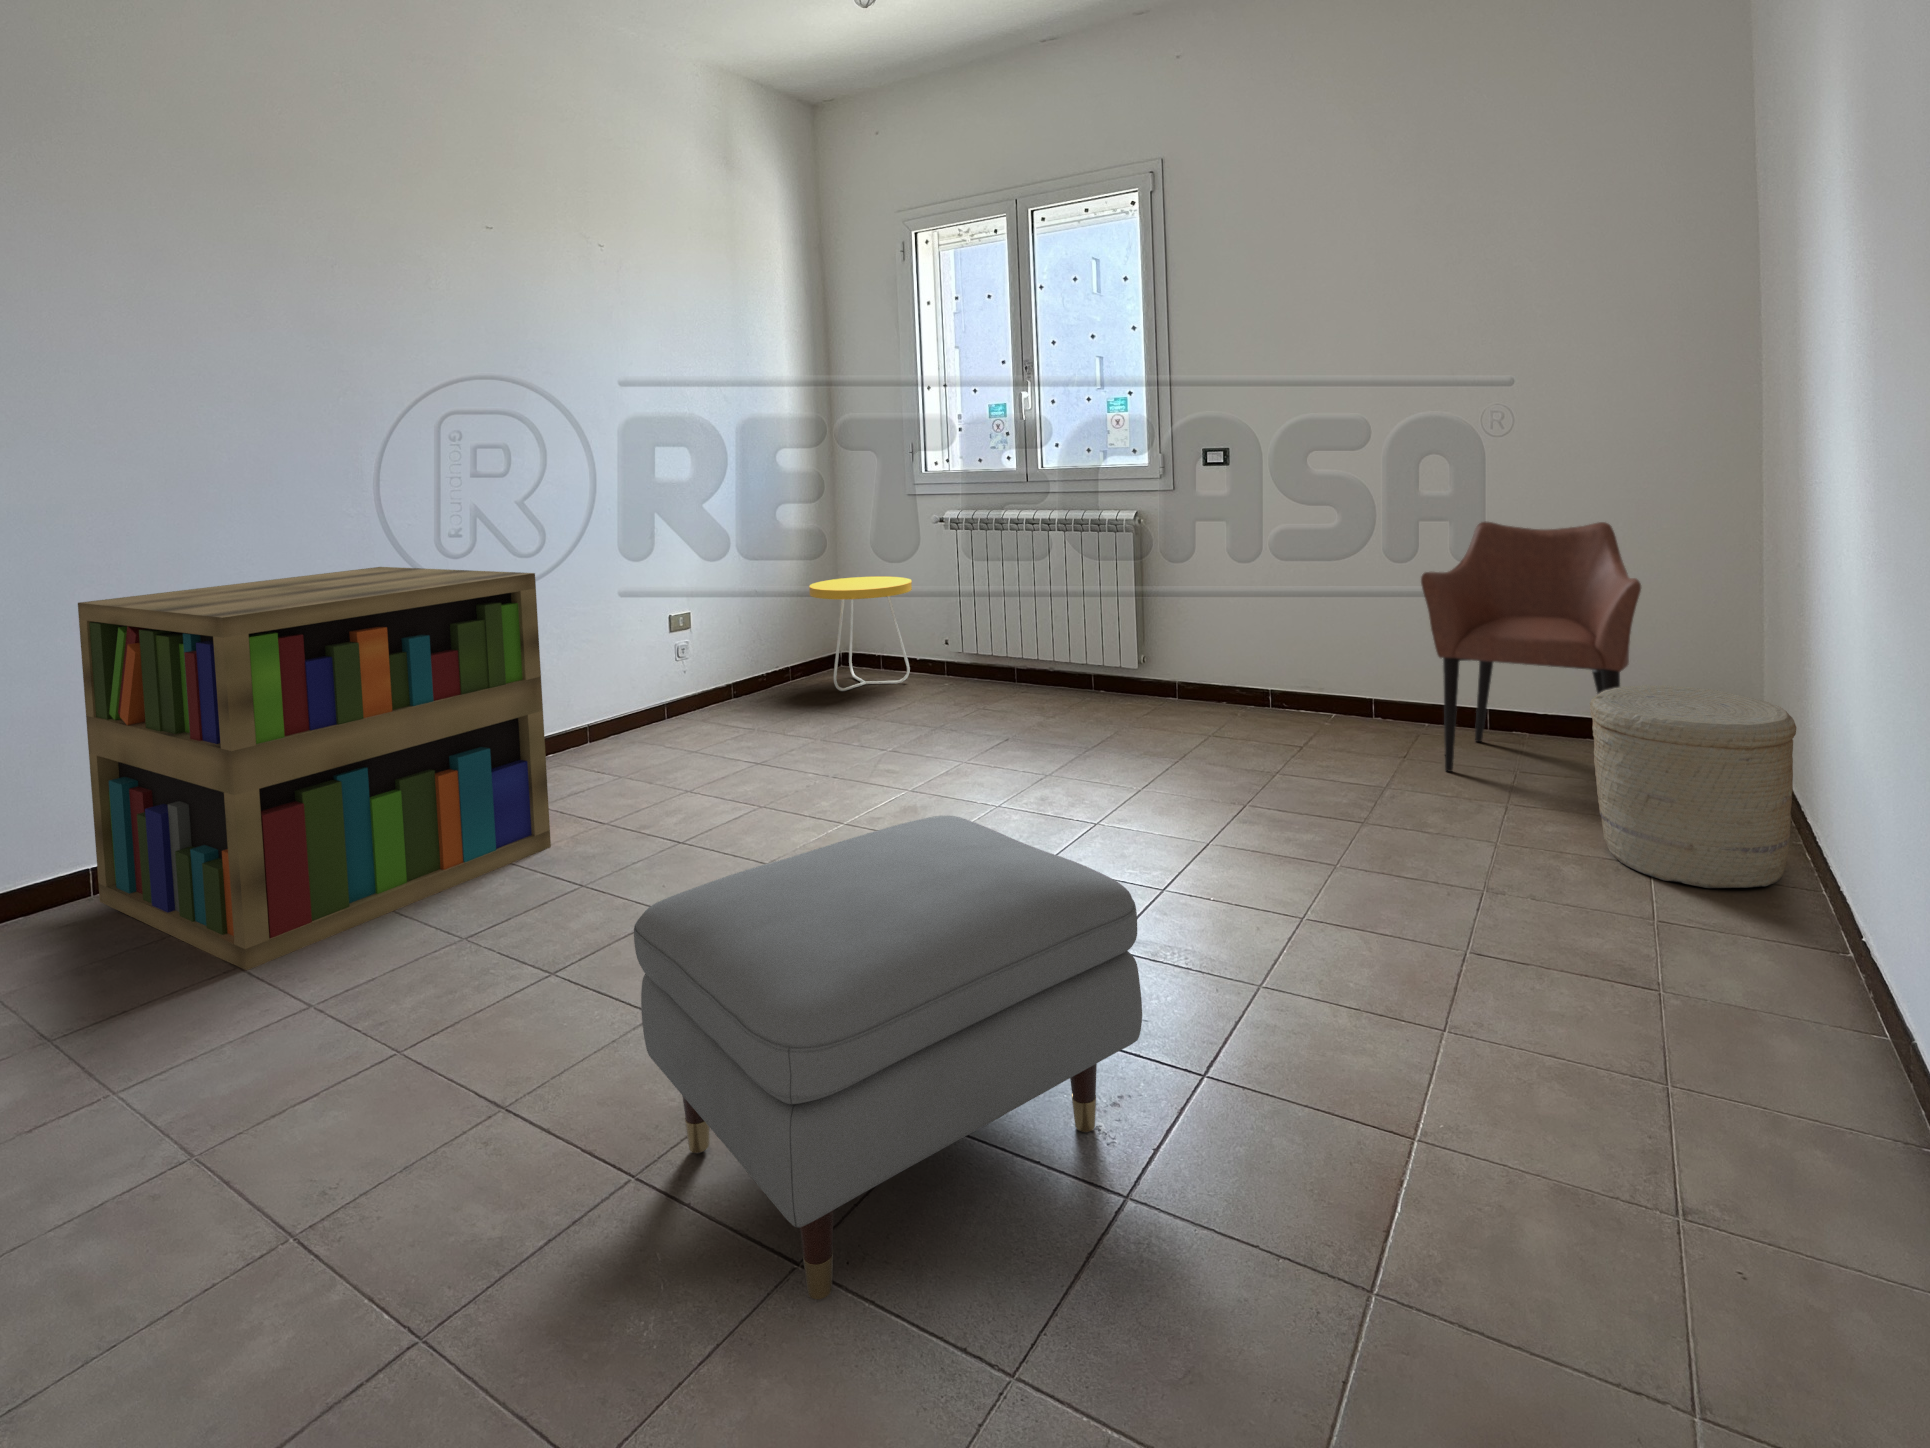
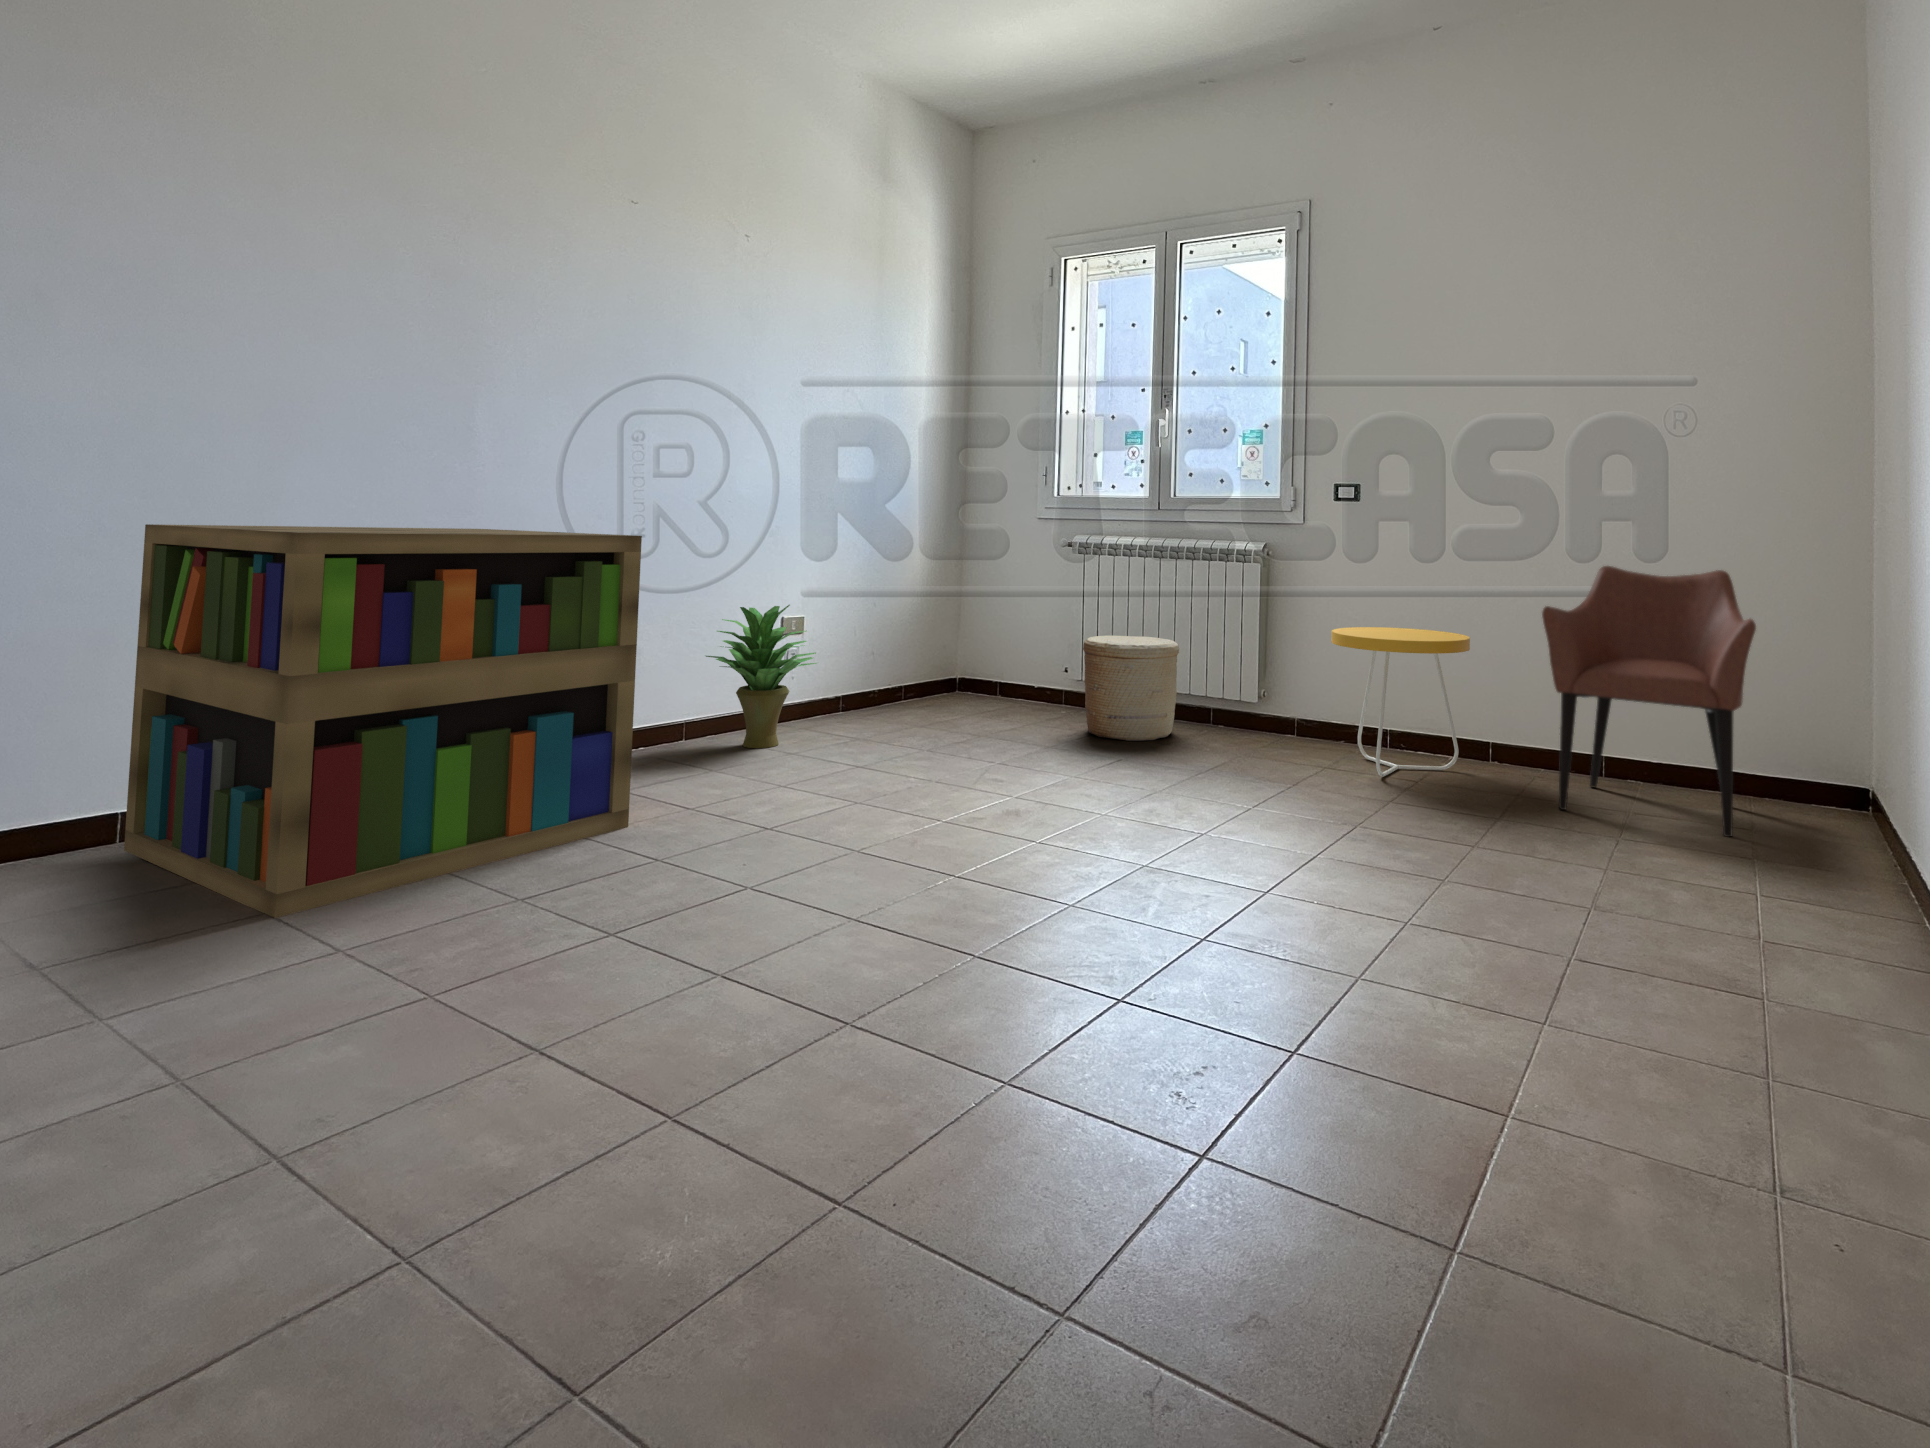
side table: present [809,576,912,691] -> present [1331,627,1470,777]
potted plant: none [601,606,710,746] -> present [706,605,817,748]
woven basket: present [1590,686,1796,888] -> present [1083,636,1179,741]
ottoman: present [634,815,1142,1300] -> none [698,773,1233,1237]

